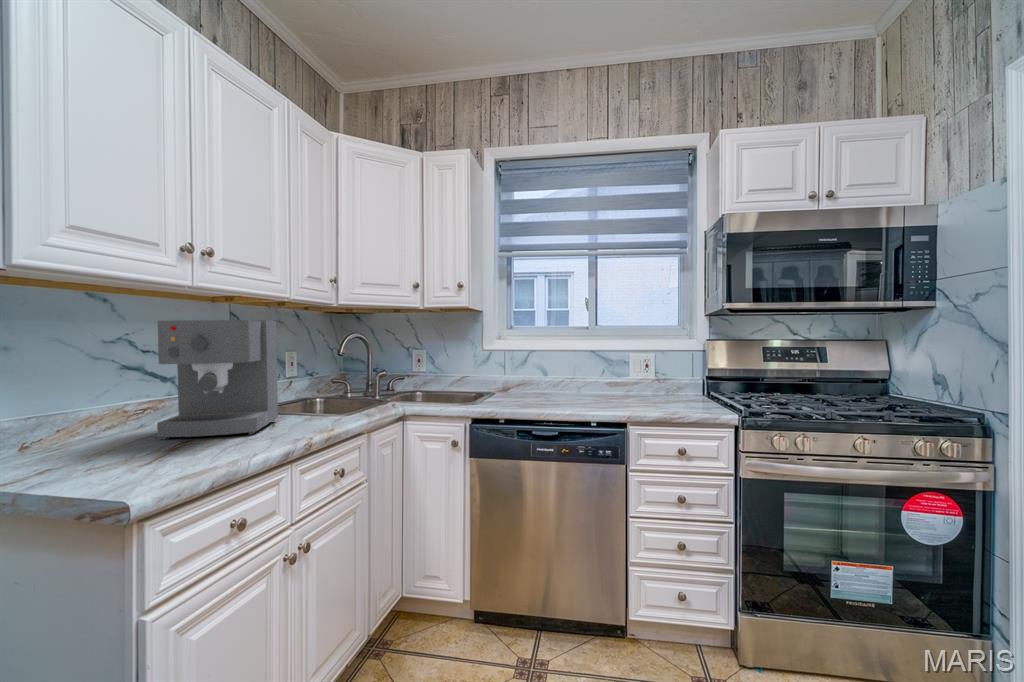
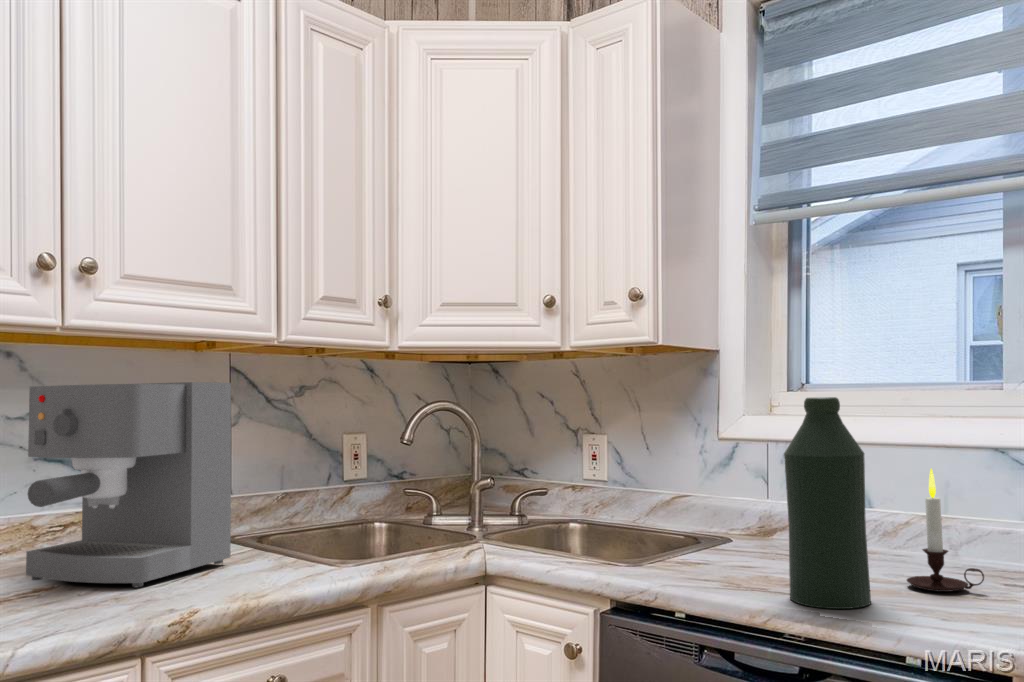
bottle: none [549,332,578,410] -> present [784,397,871,609]
candle: none [578,358,603,402] -> present [907,469,984,592]

